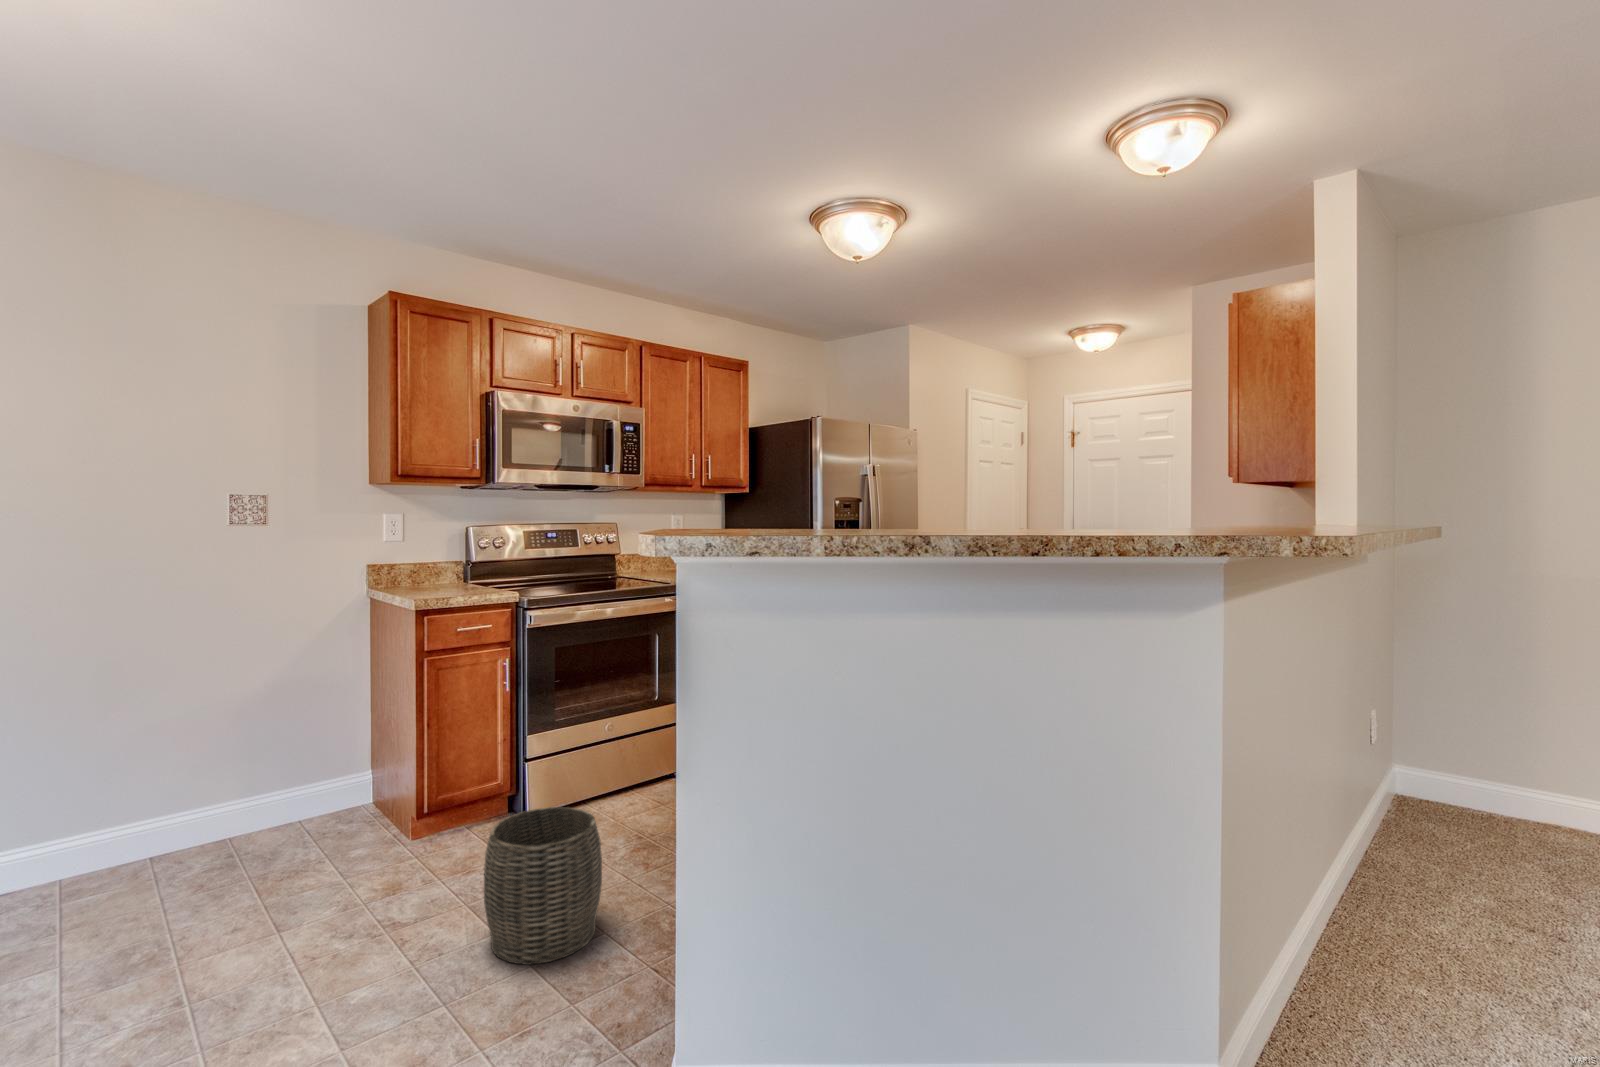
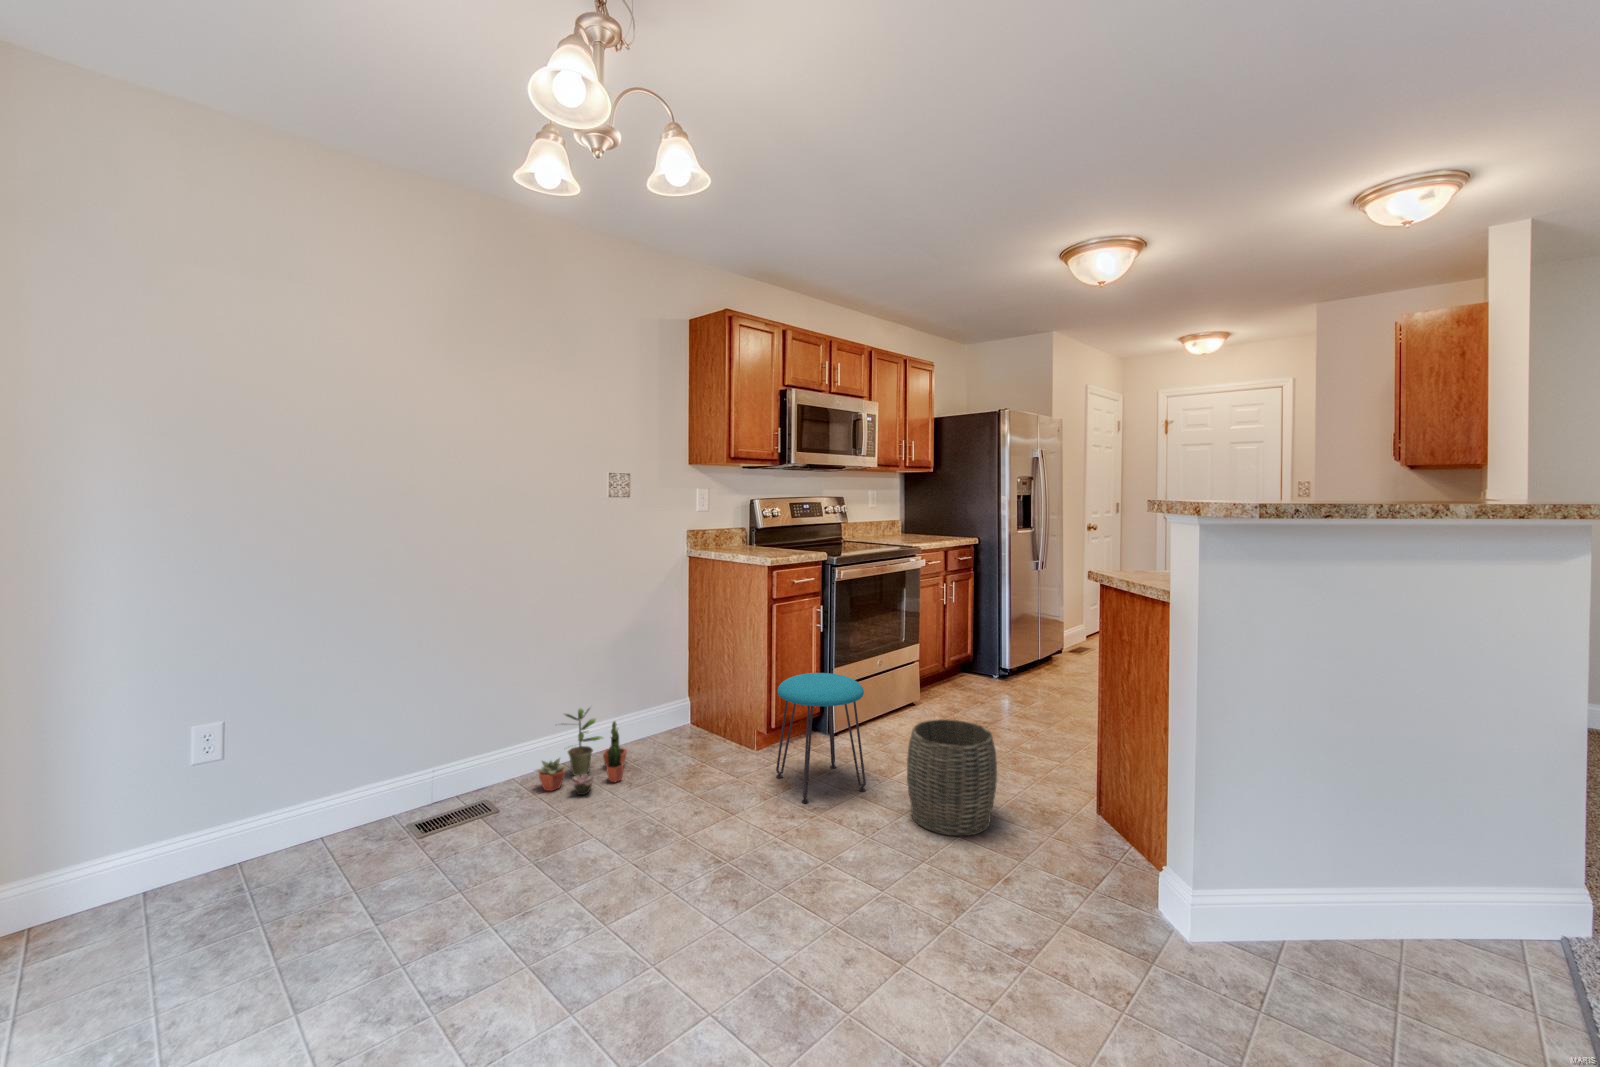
stool: none [373,744,492,912] -> present [776,673,866,803]
potted plant: none [75,783,231,897] -> present [536,708,627,795]

